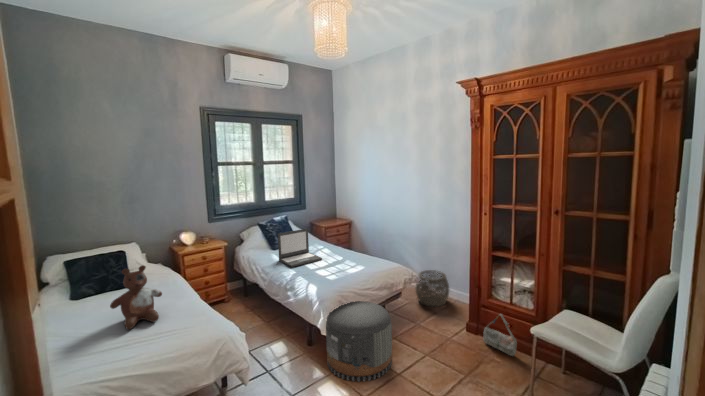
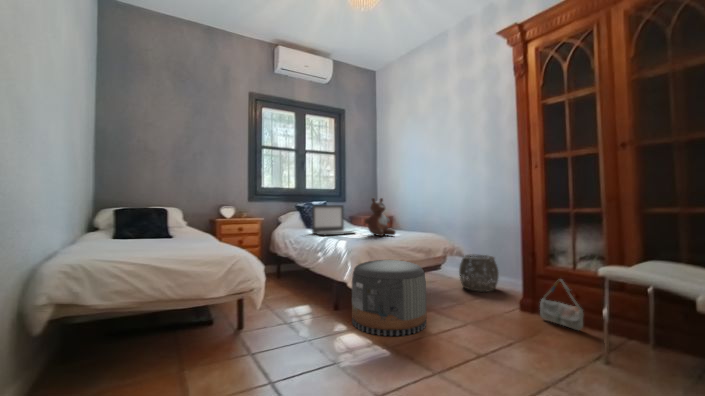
stuffed bear: present [110,265,162,329] -> present [365,198,395,236]

